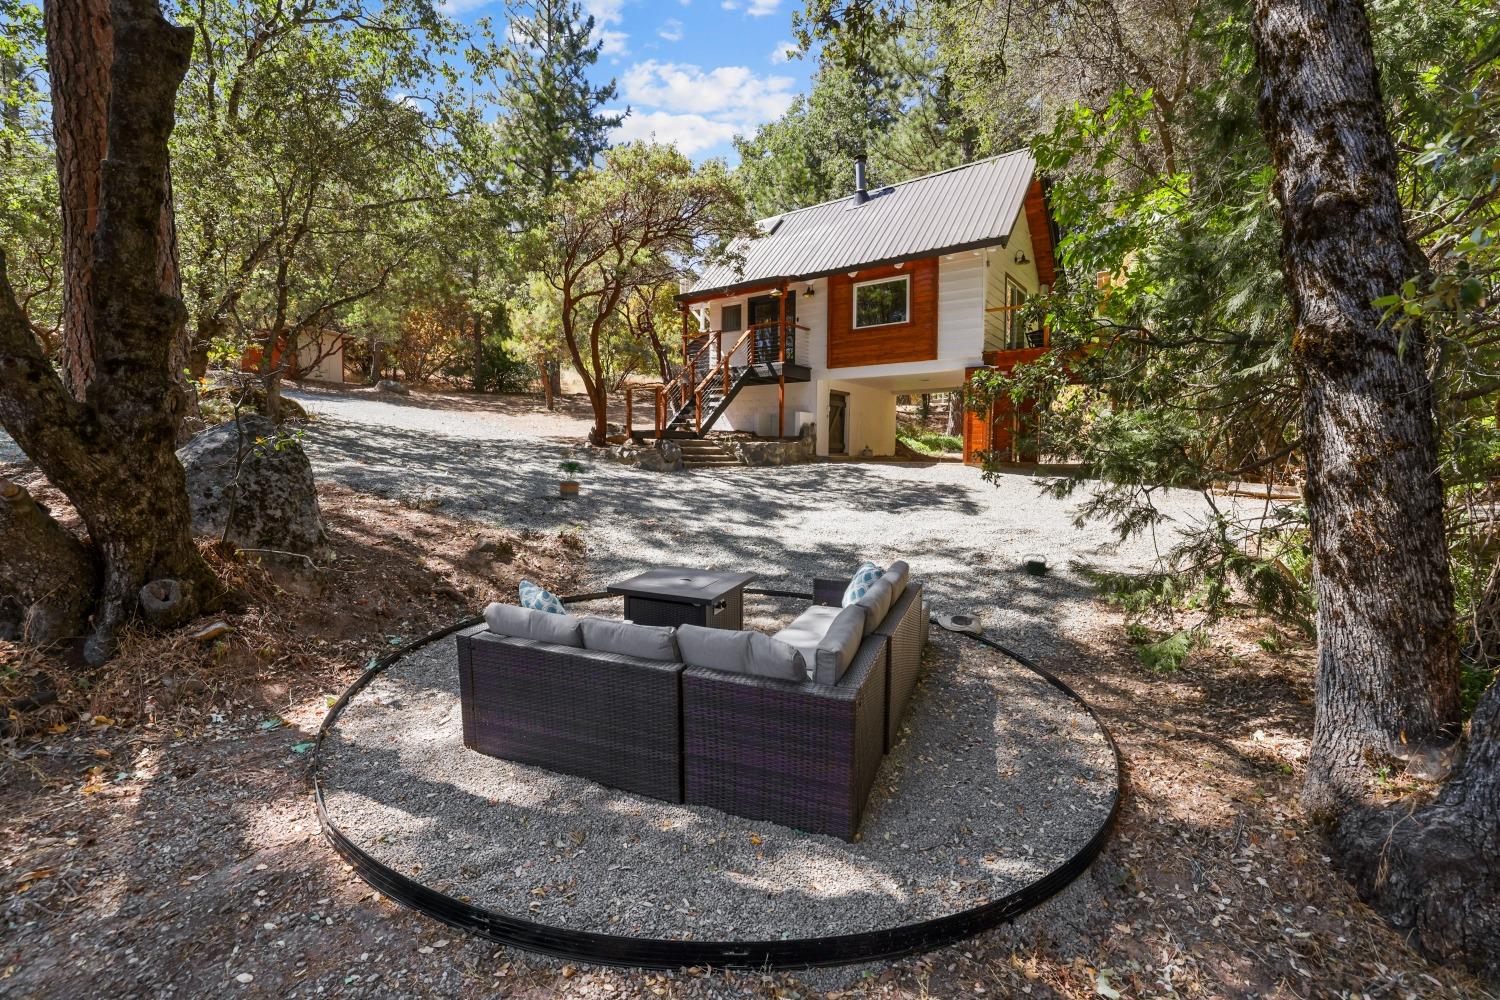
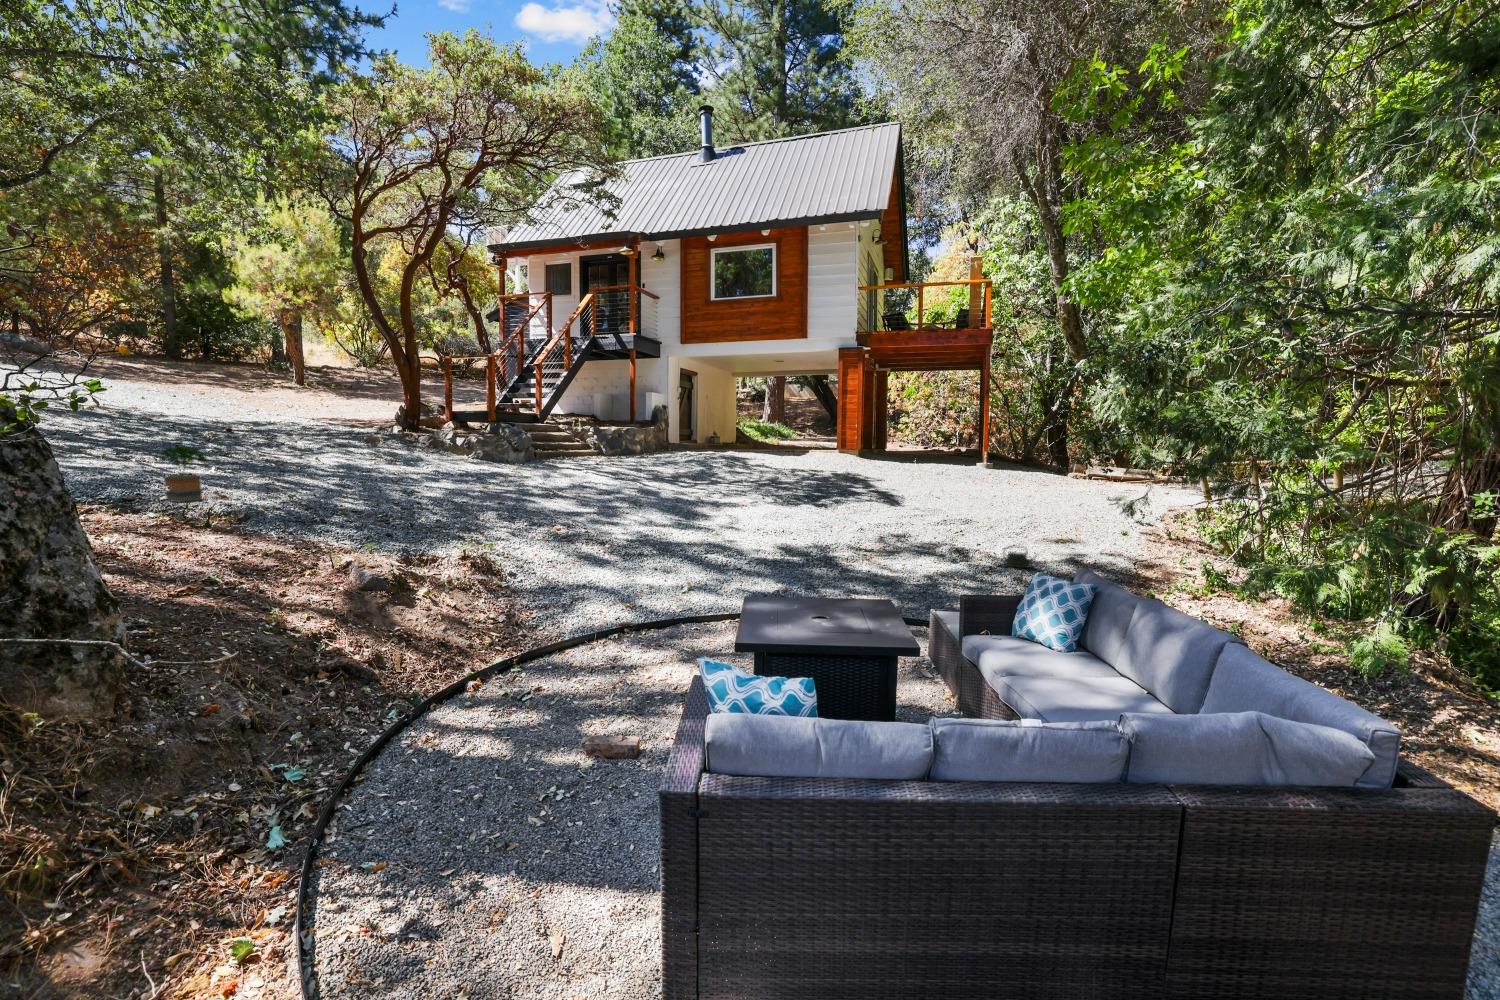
potted tree: present [558,462,584,499] -> present [159,447,209,502]

